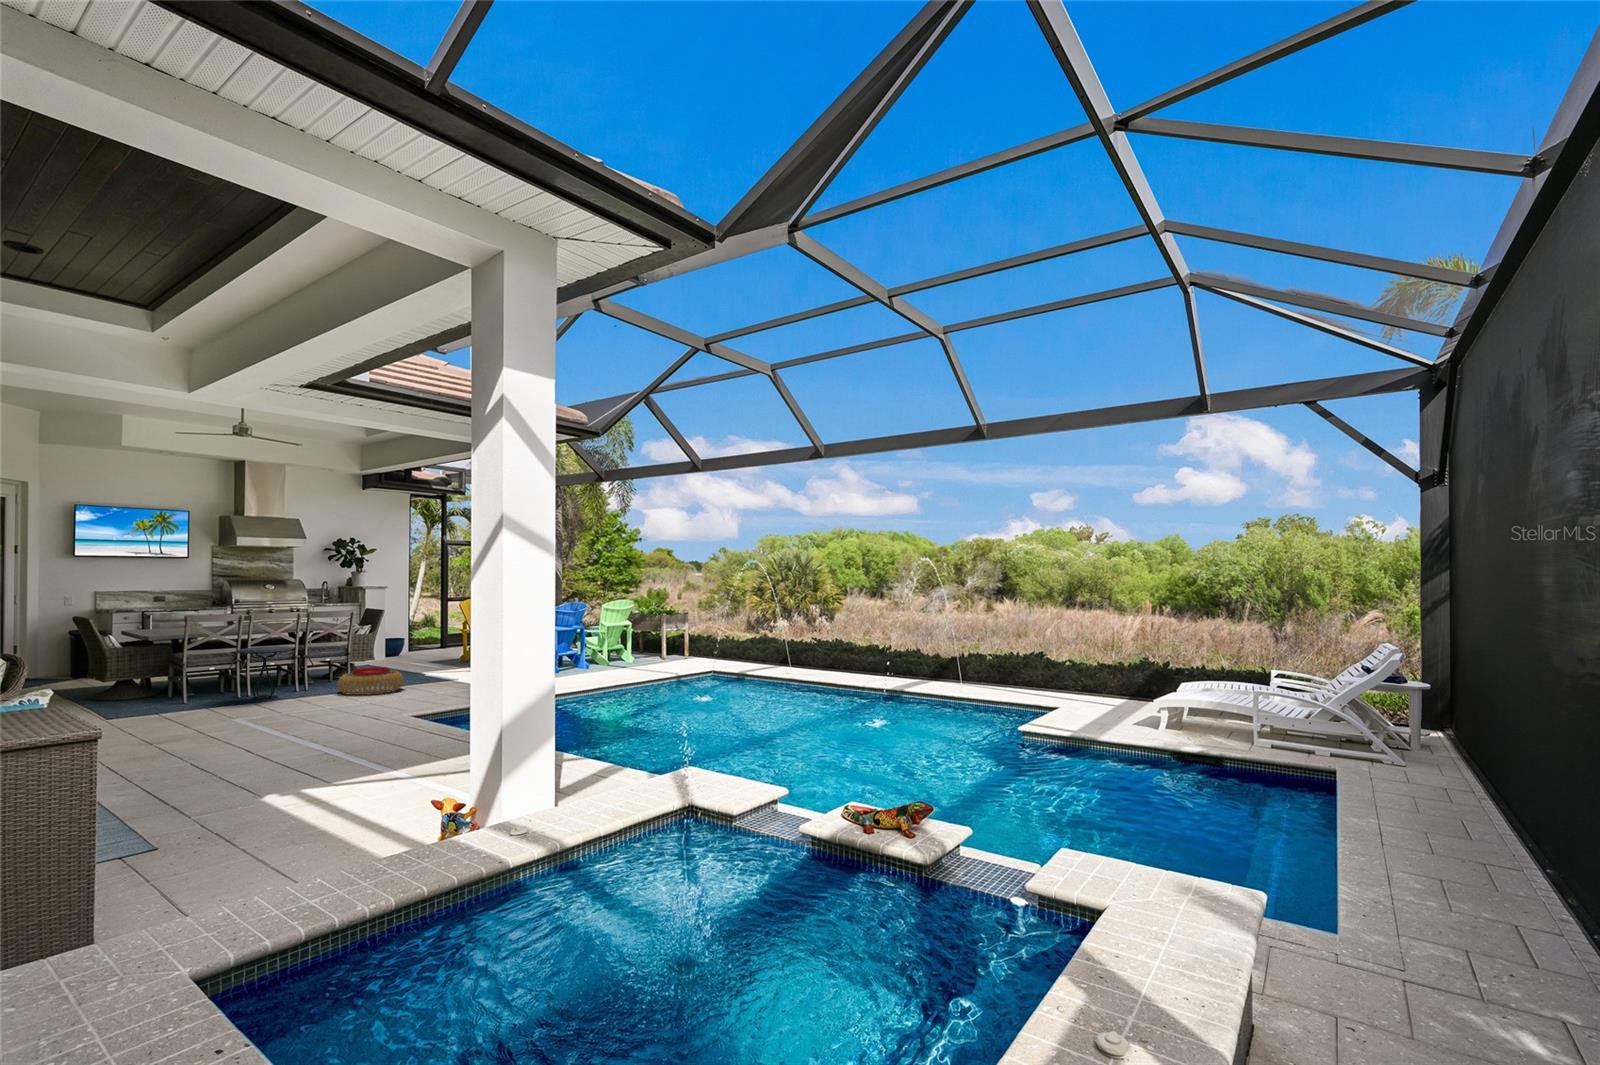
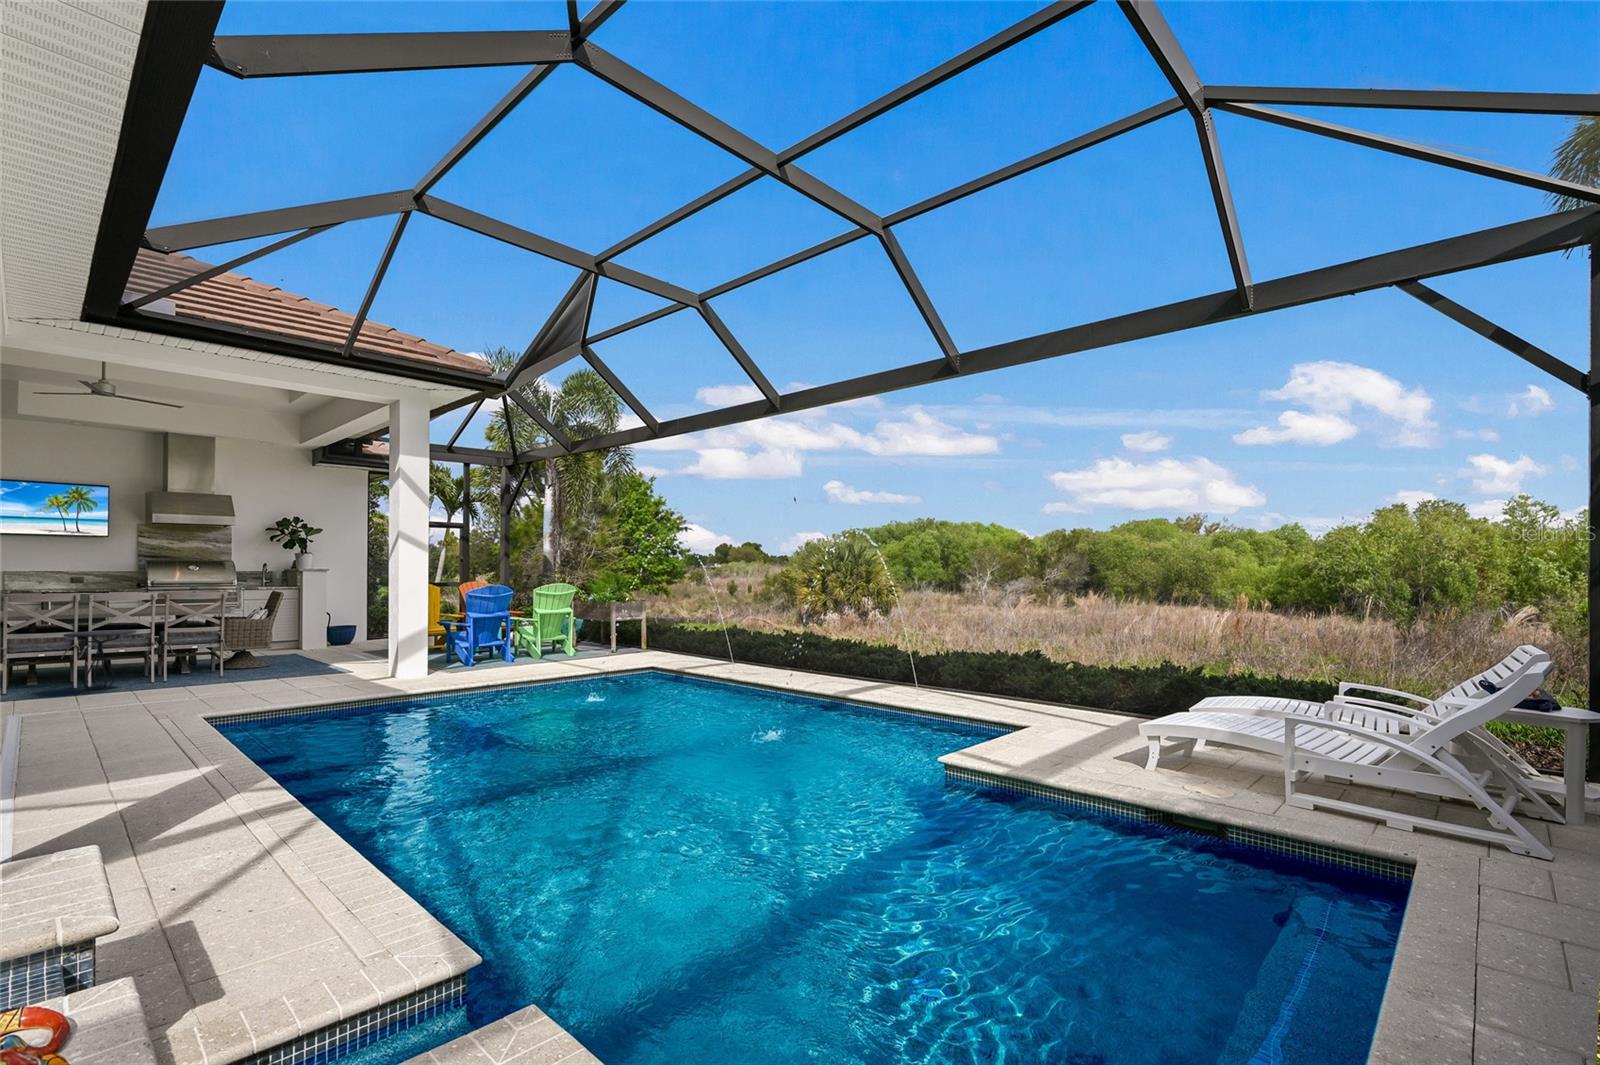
pouf: present [337,667,404,695] -> none [186,656,270,688]

